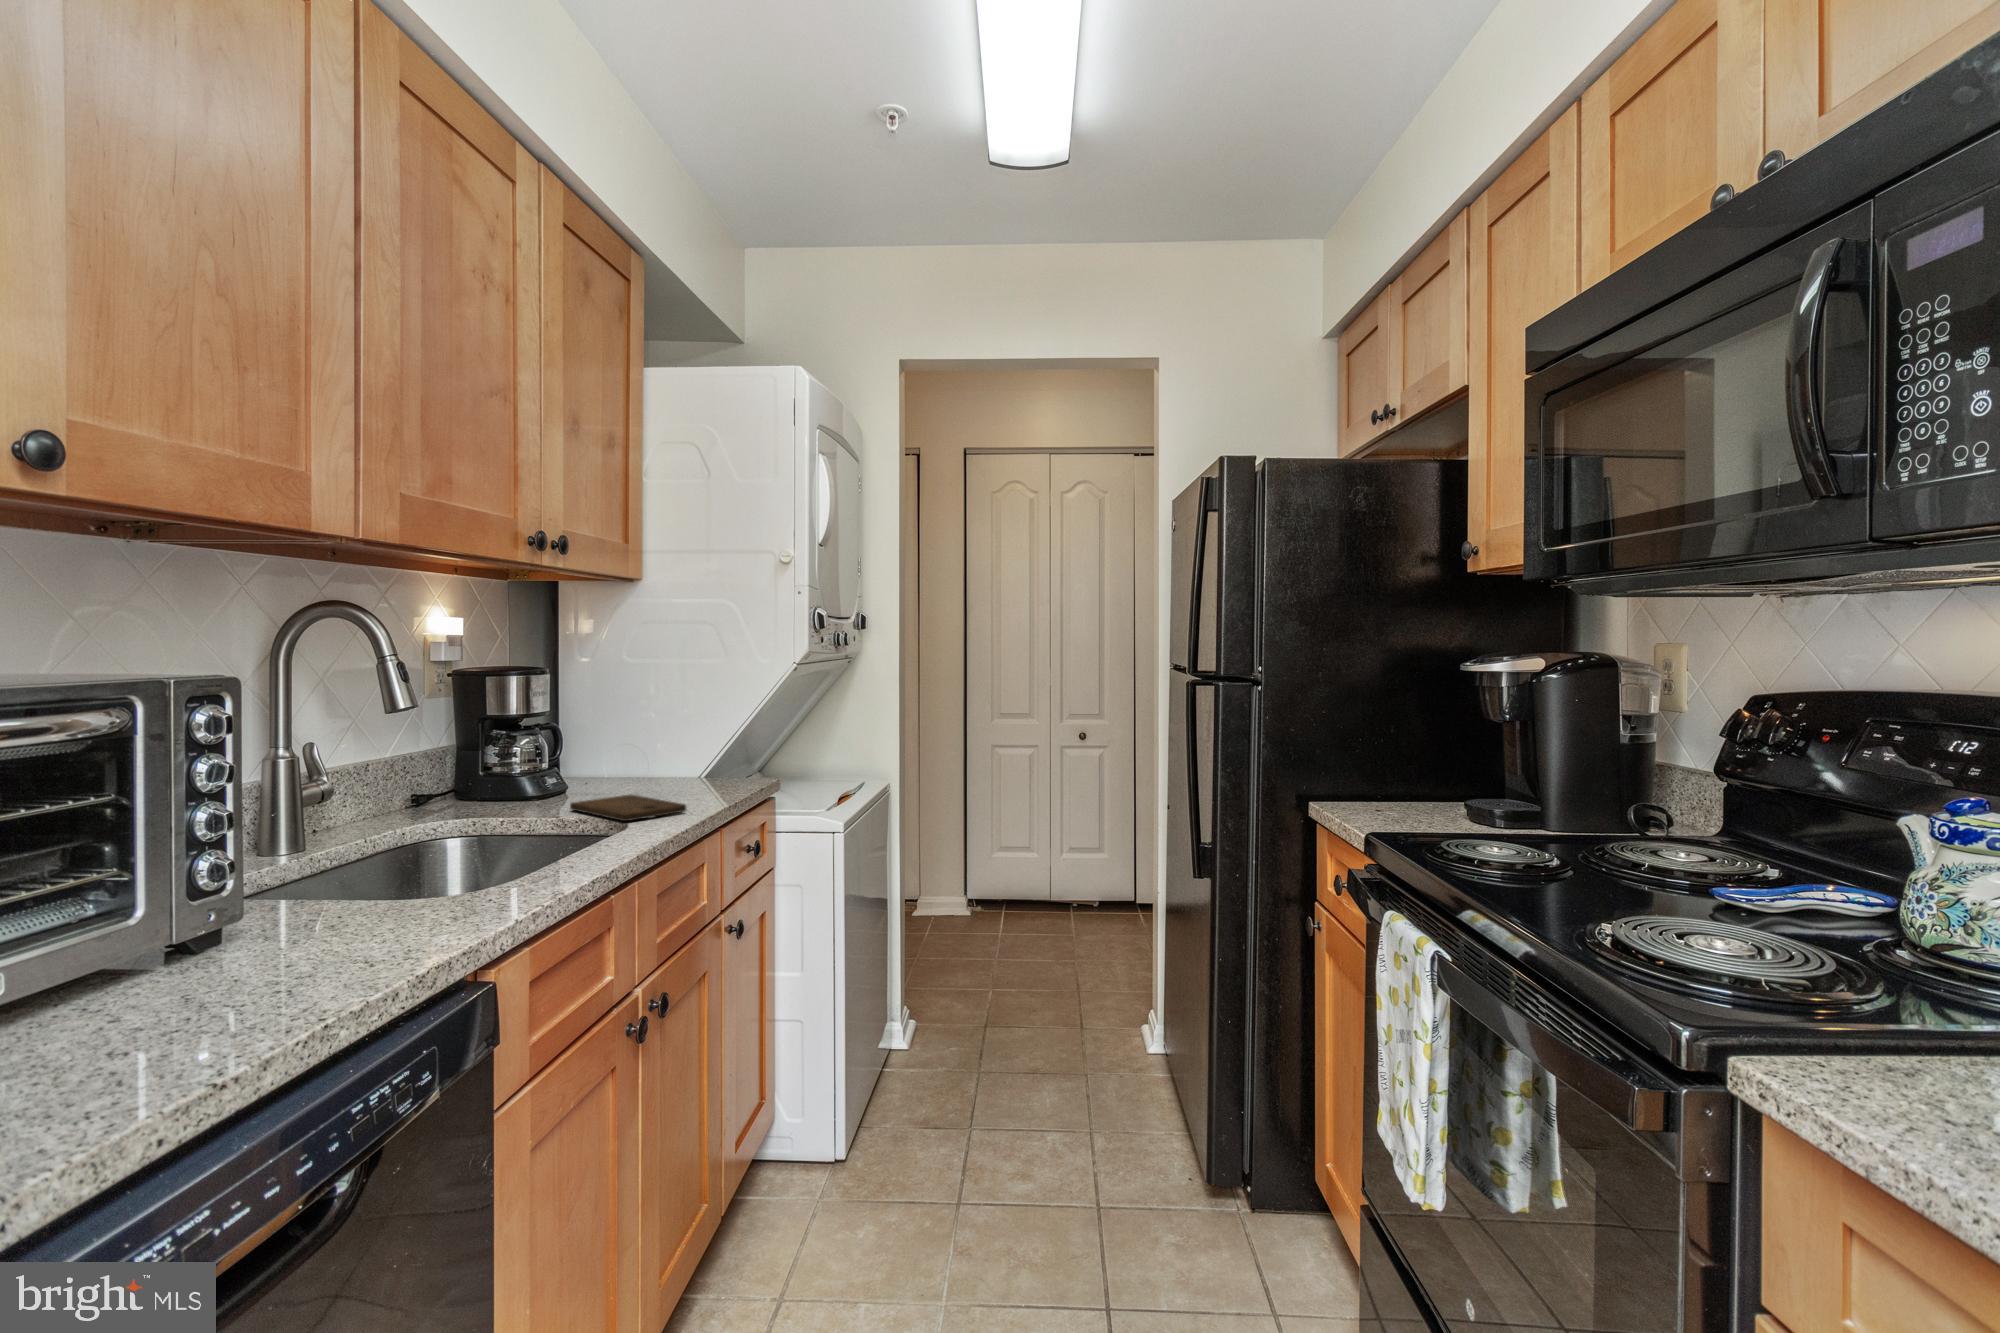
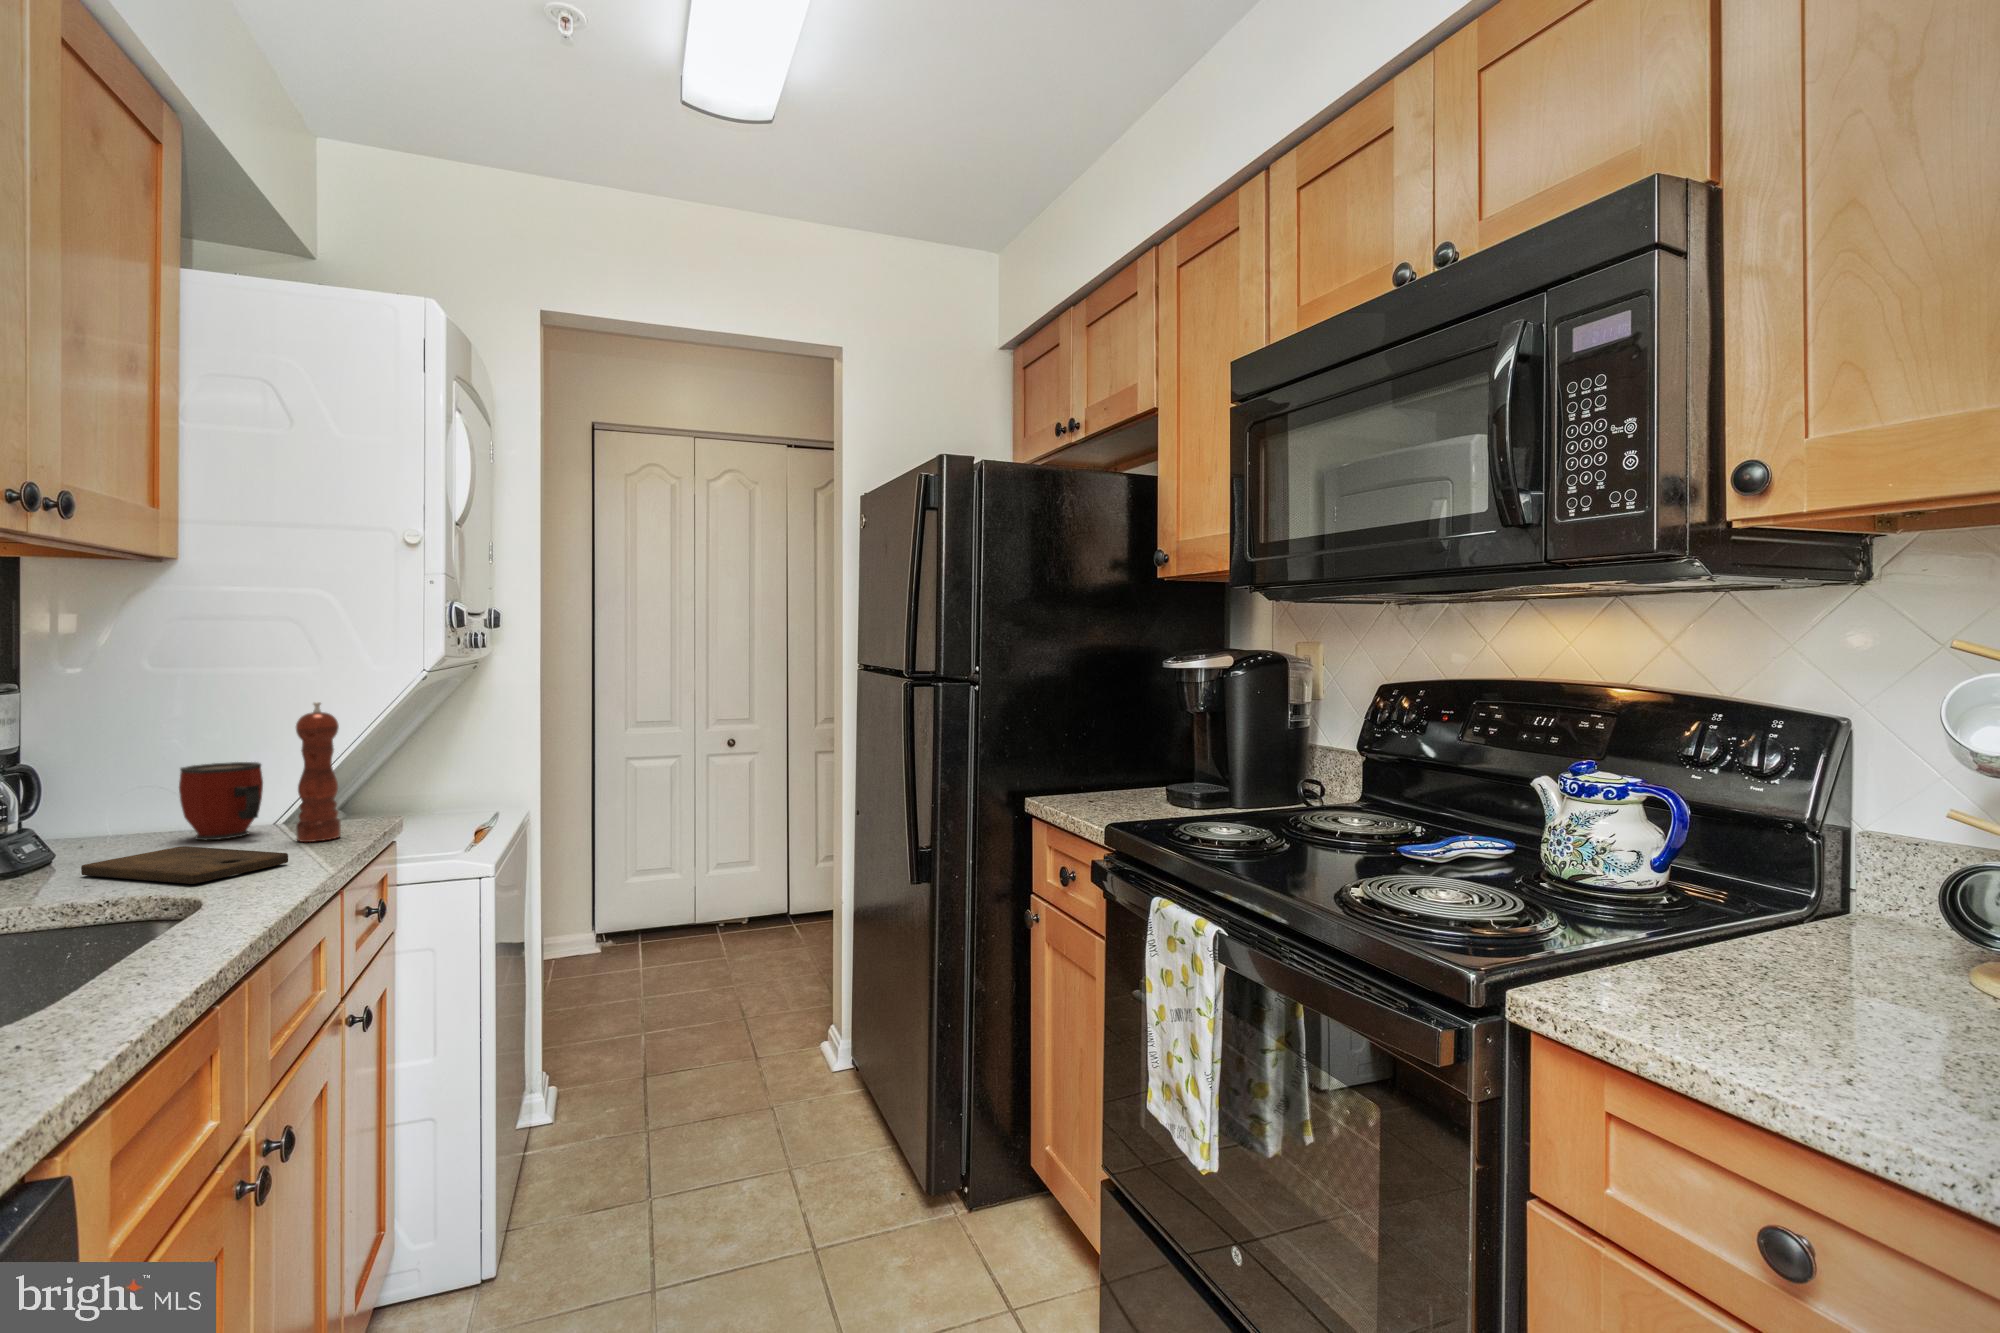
pepper mill: none [701,692,730,797] -> present [296,702,341,842]
mug: none [635,735,685,792] -> present [179,762,263,840]

